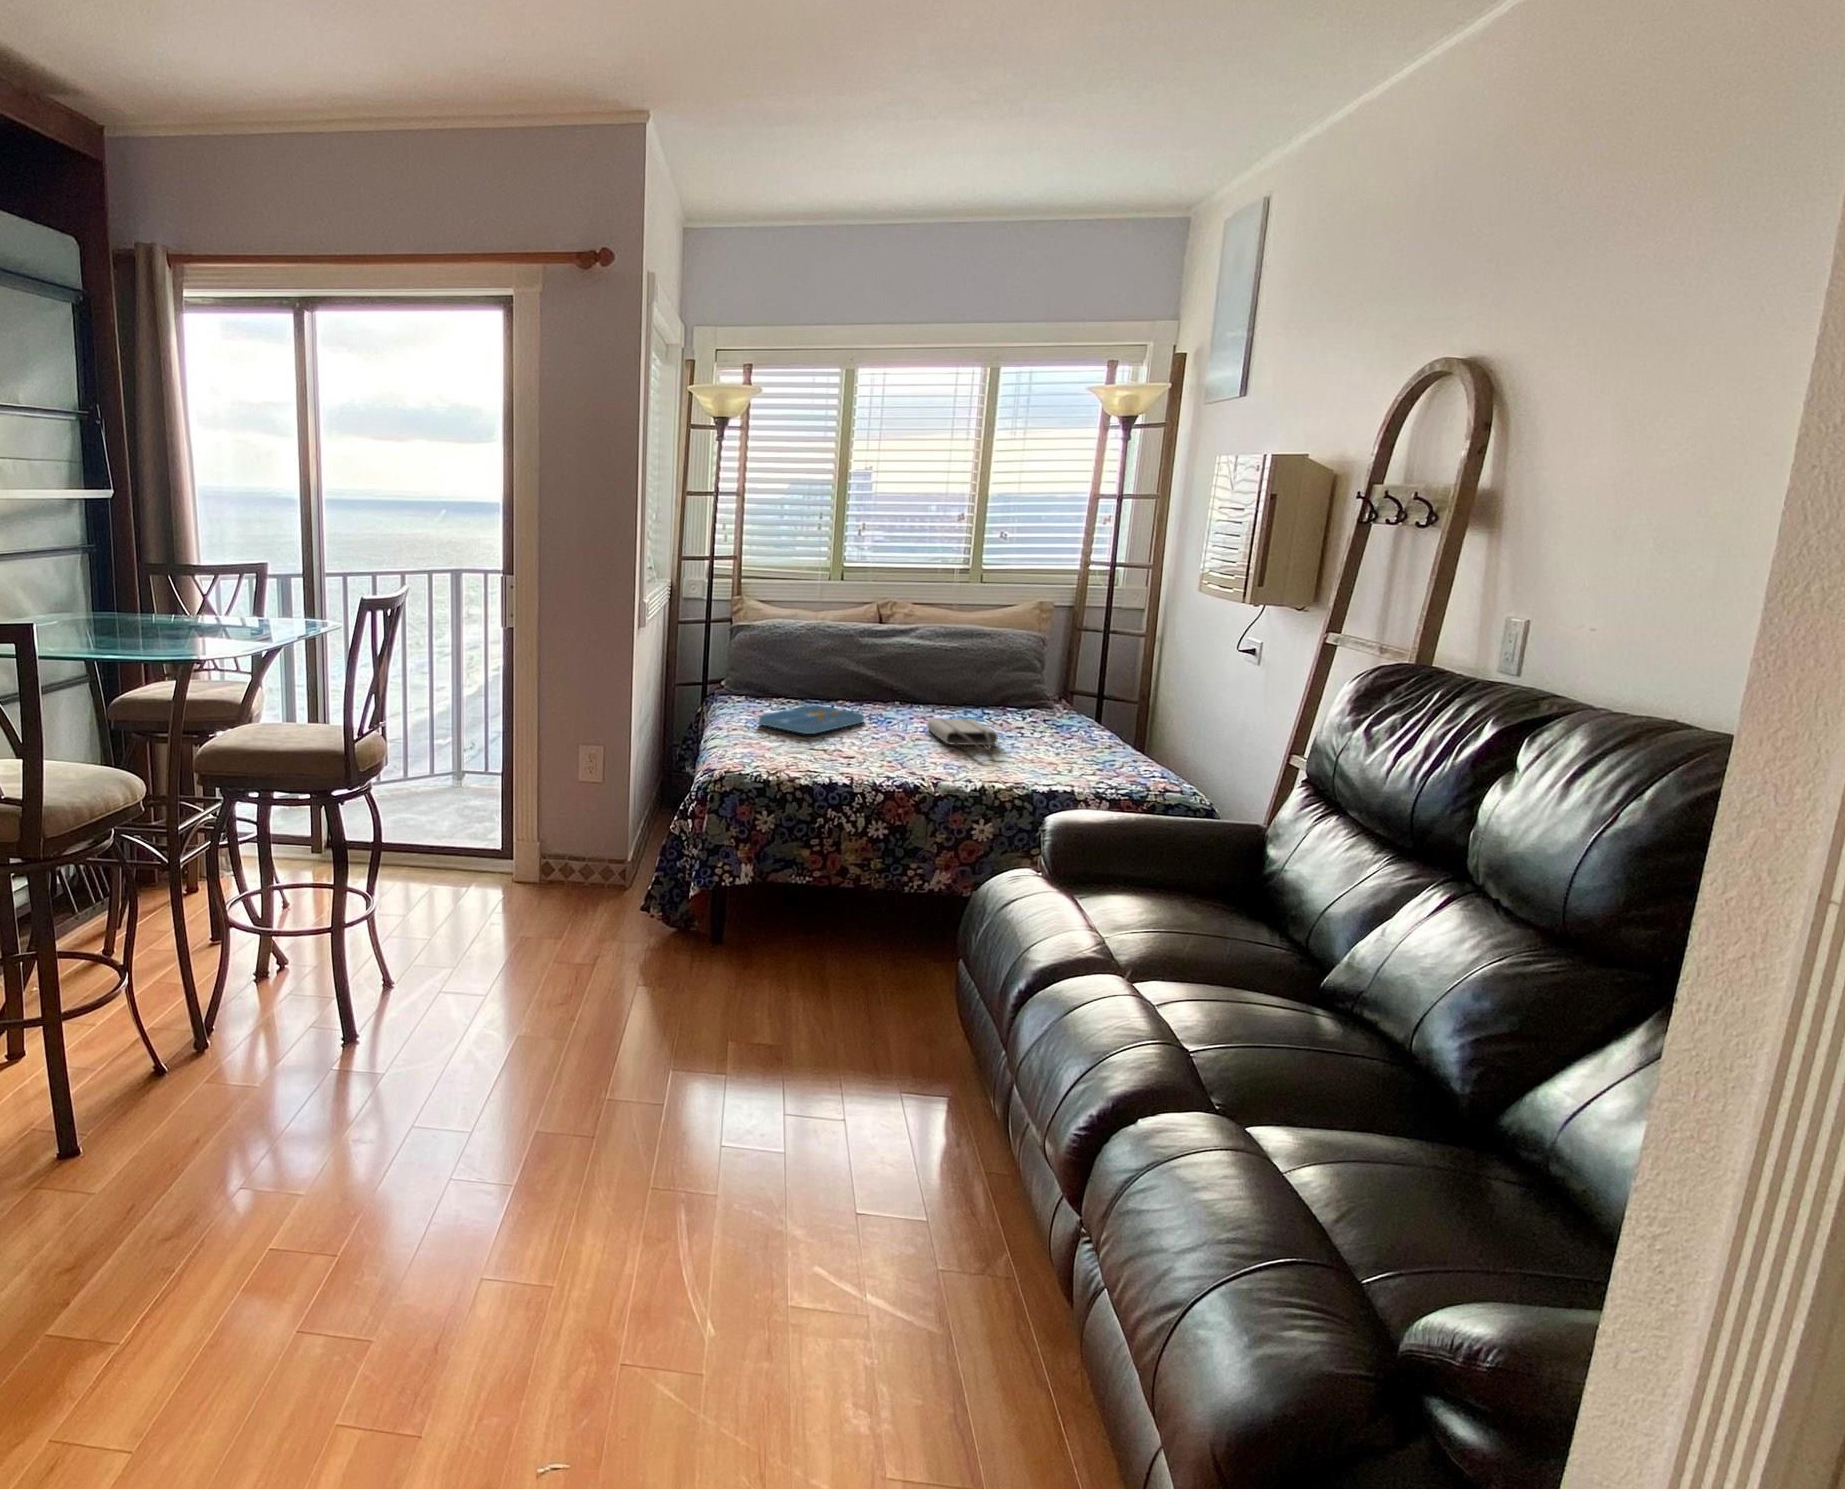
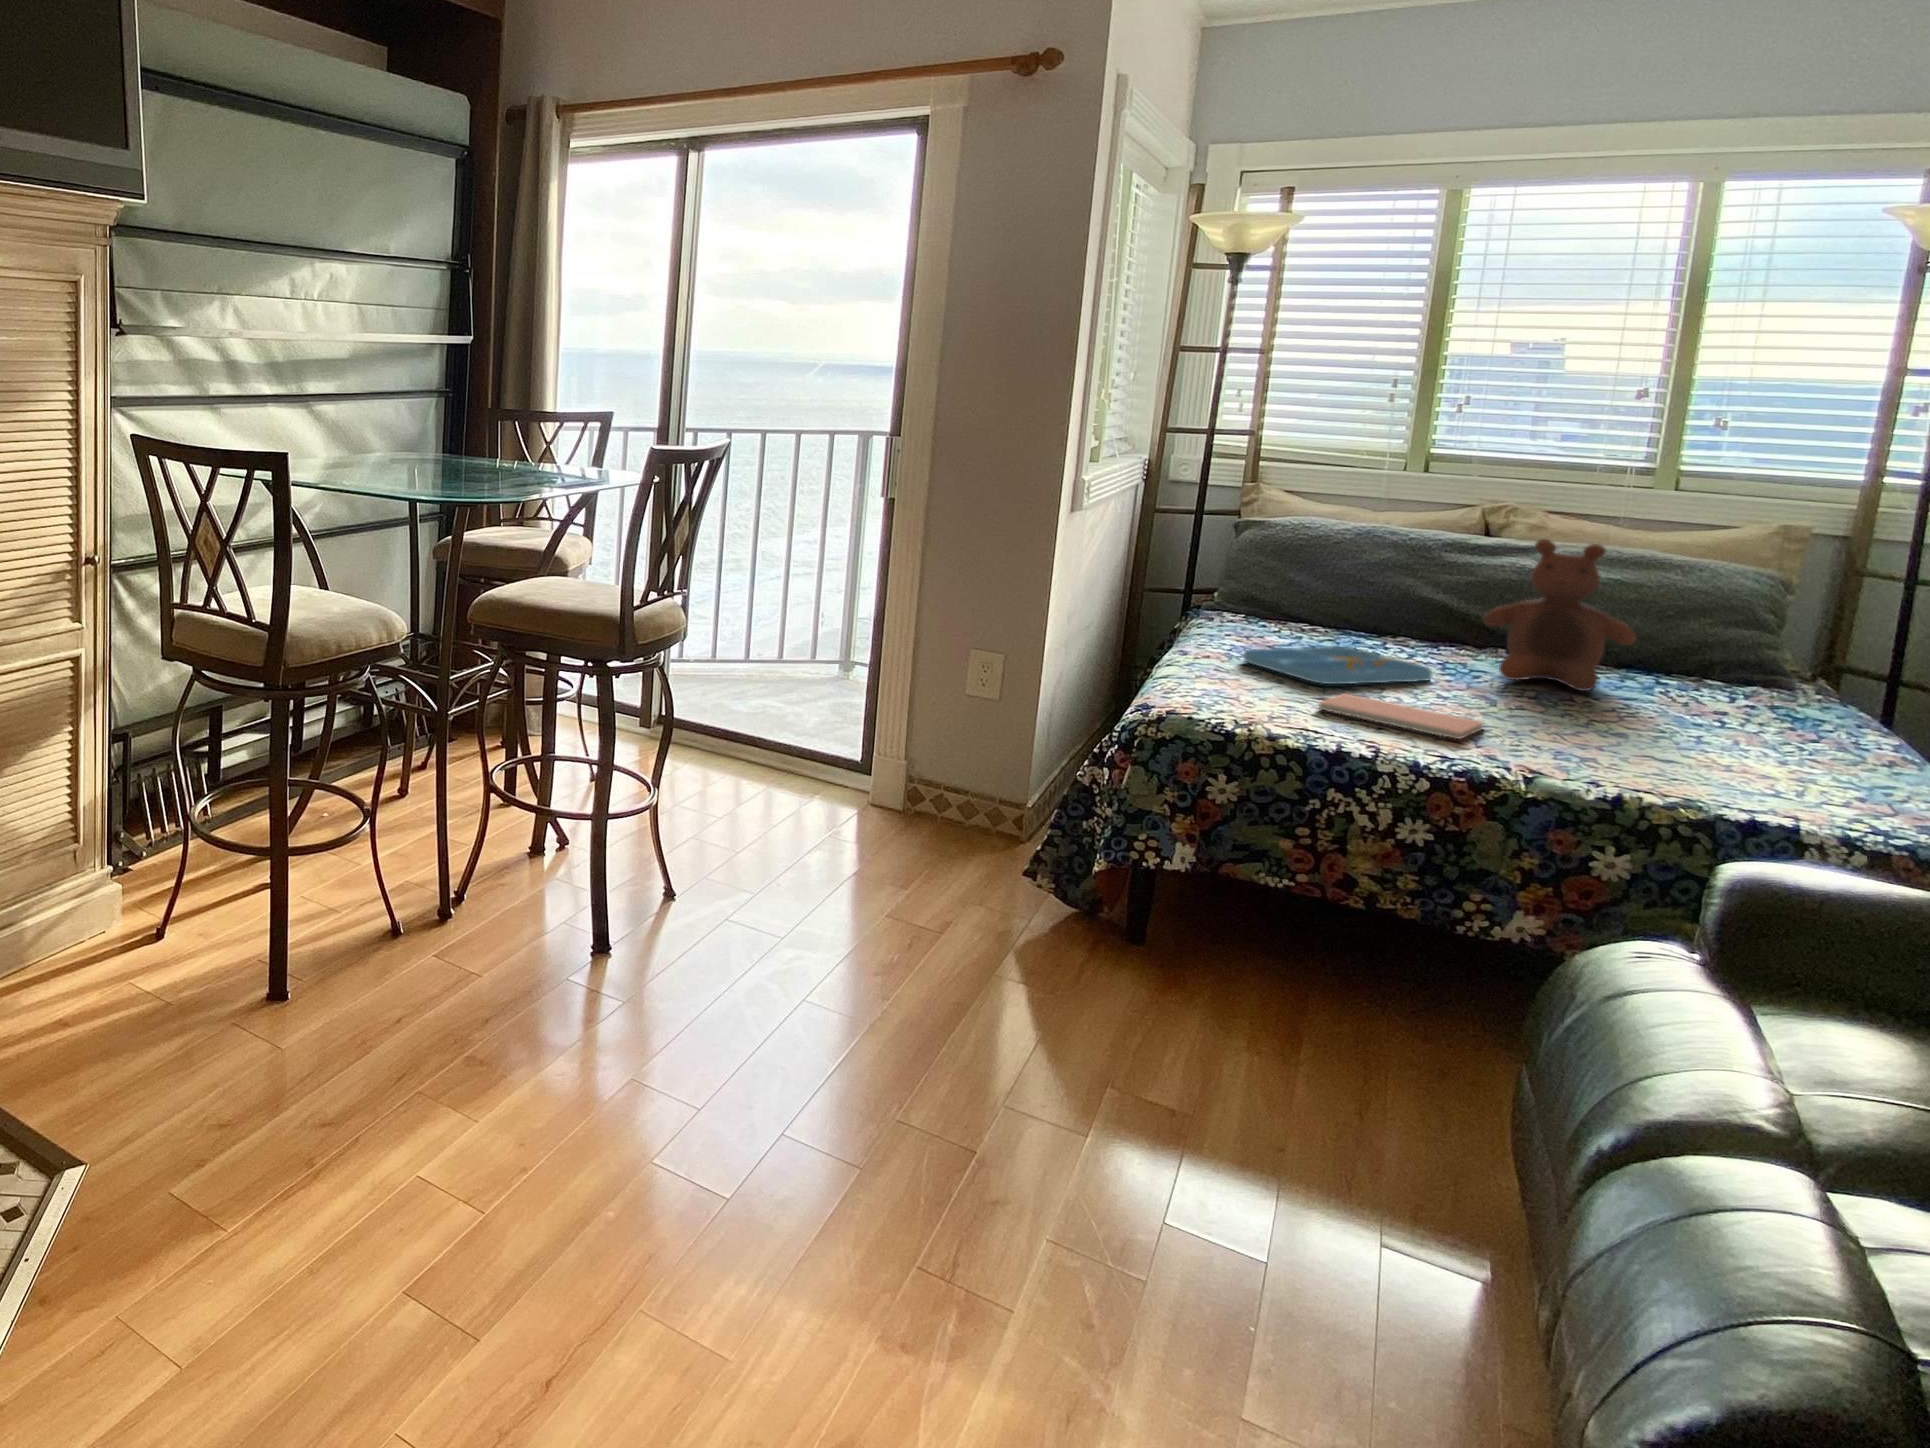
stuffed bear: none [884,621,959,717] -> present [1483,539,1636,691]
tote bag: present [928,718,998,750] -> none [1552,691,1691,749]
notebook: none [812,739,903,762] -> present [1319,693,1484,739]

